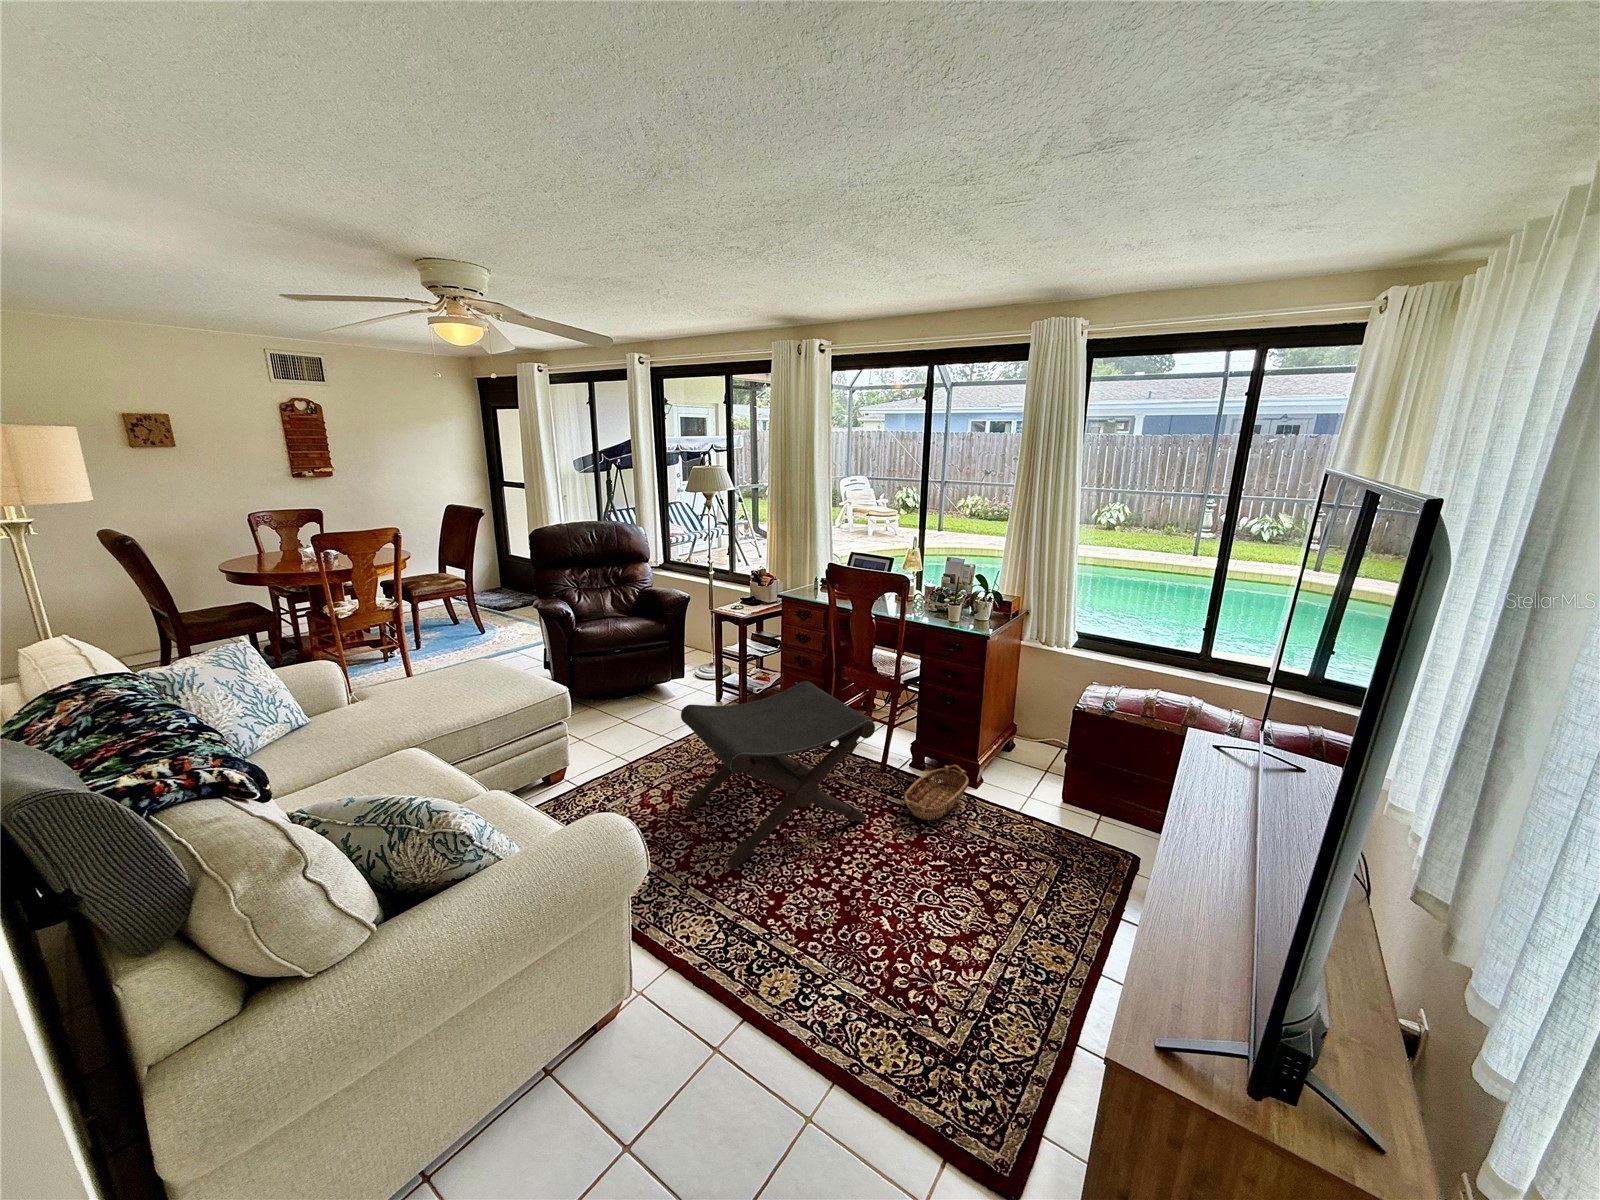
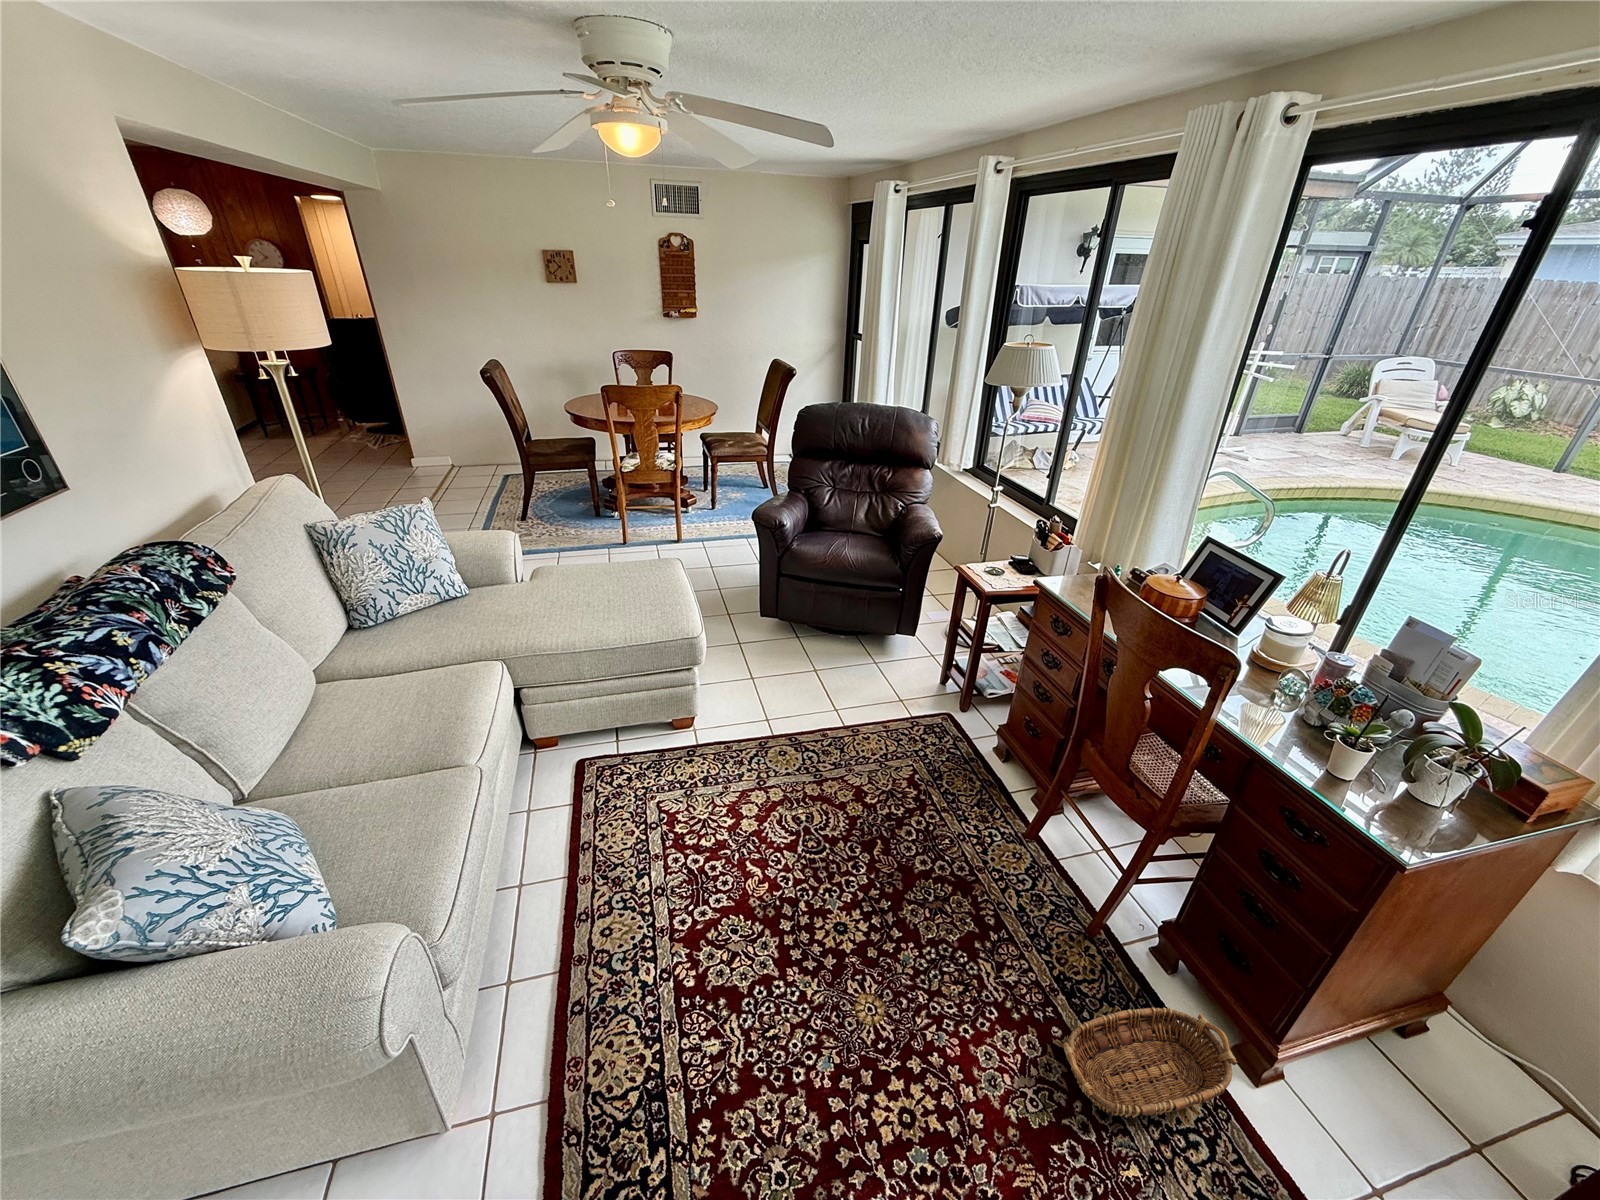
footstool: present [681,681,875,869] -> none [727,726,1024,1025]

